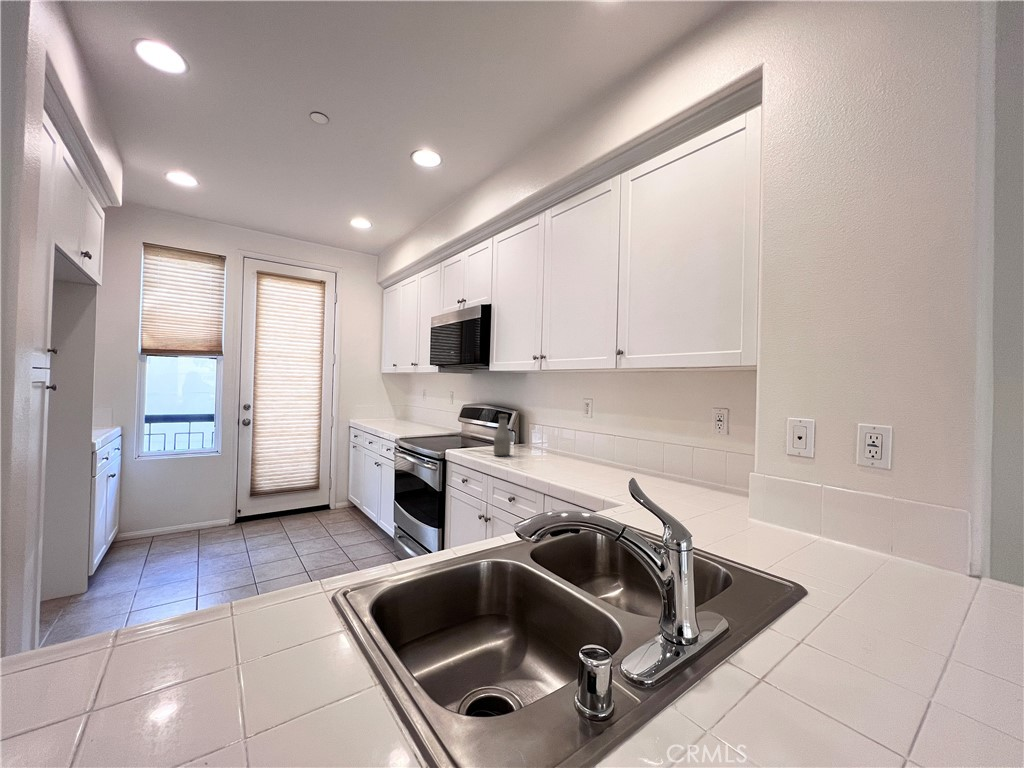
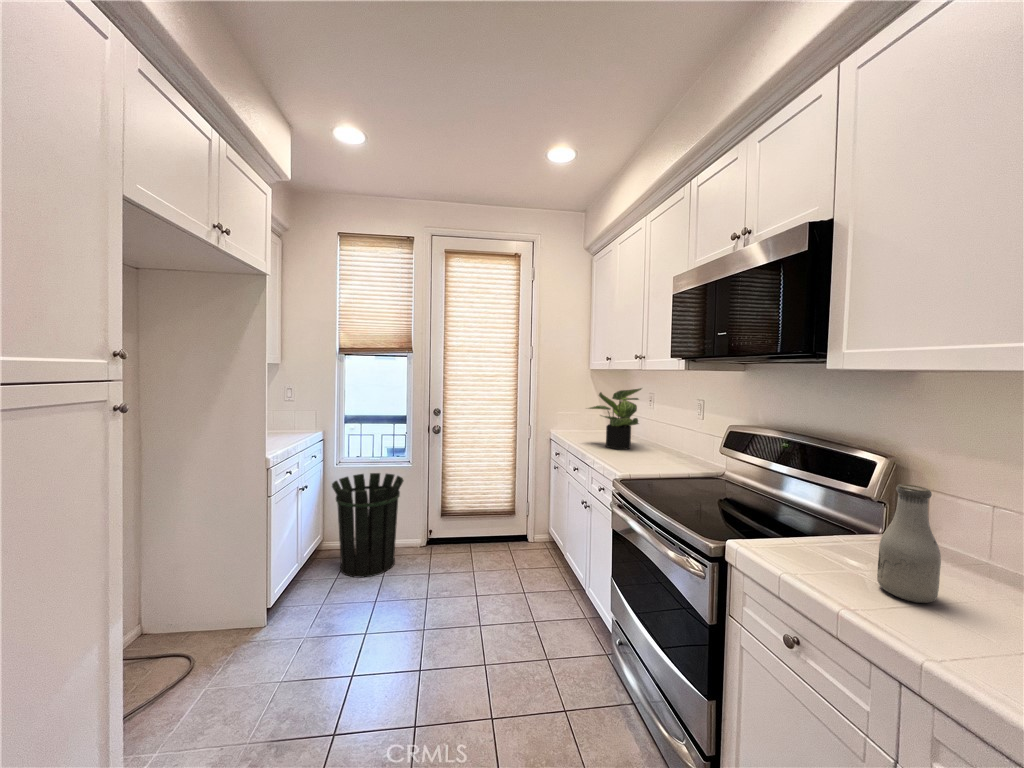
potted plant: none [377,385,417,427] -> present [589,388,641,449]
waste bin: none [139,462,217,552] -> present [332,473,404,578]

